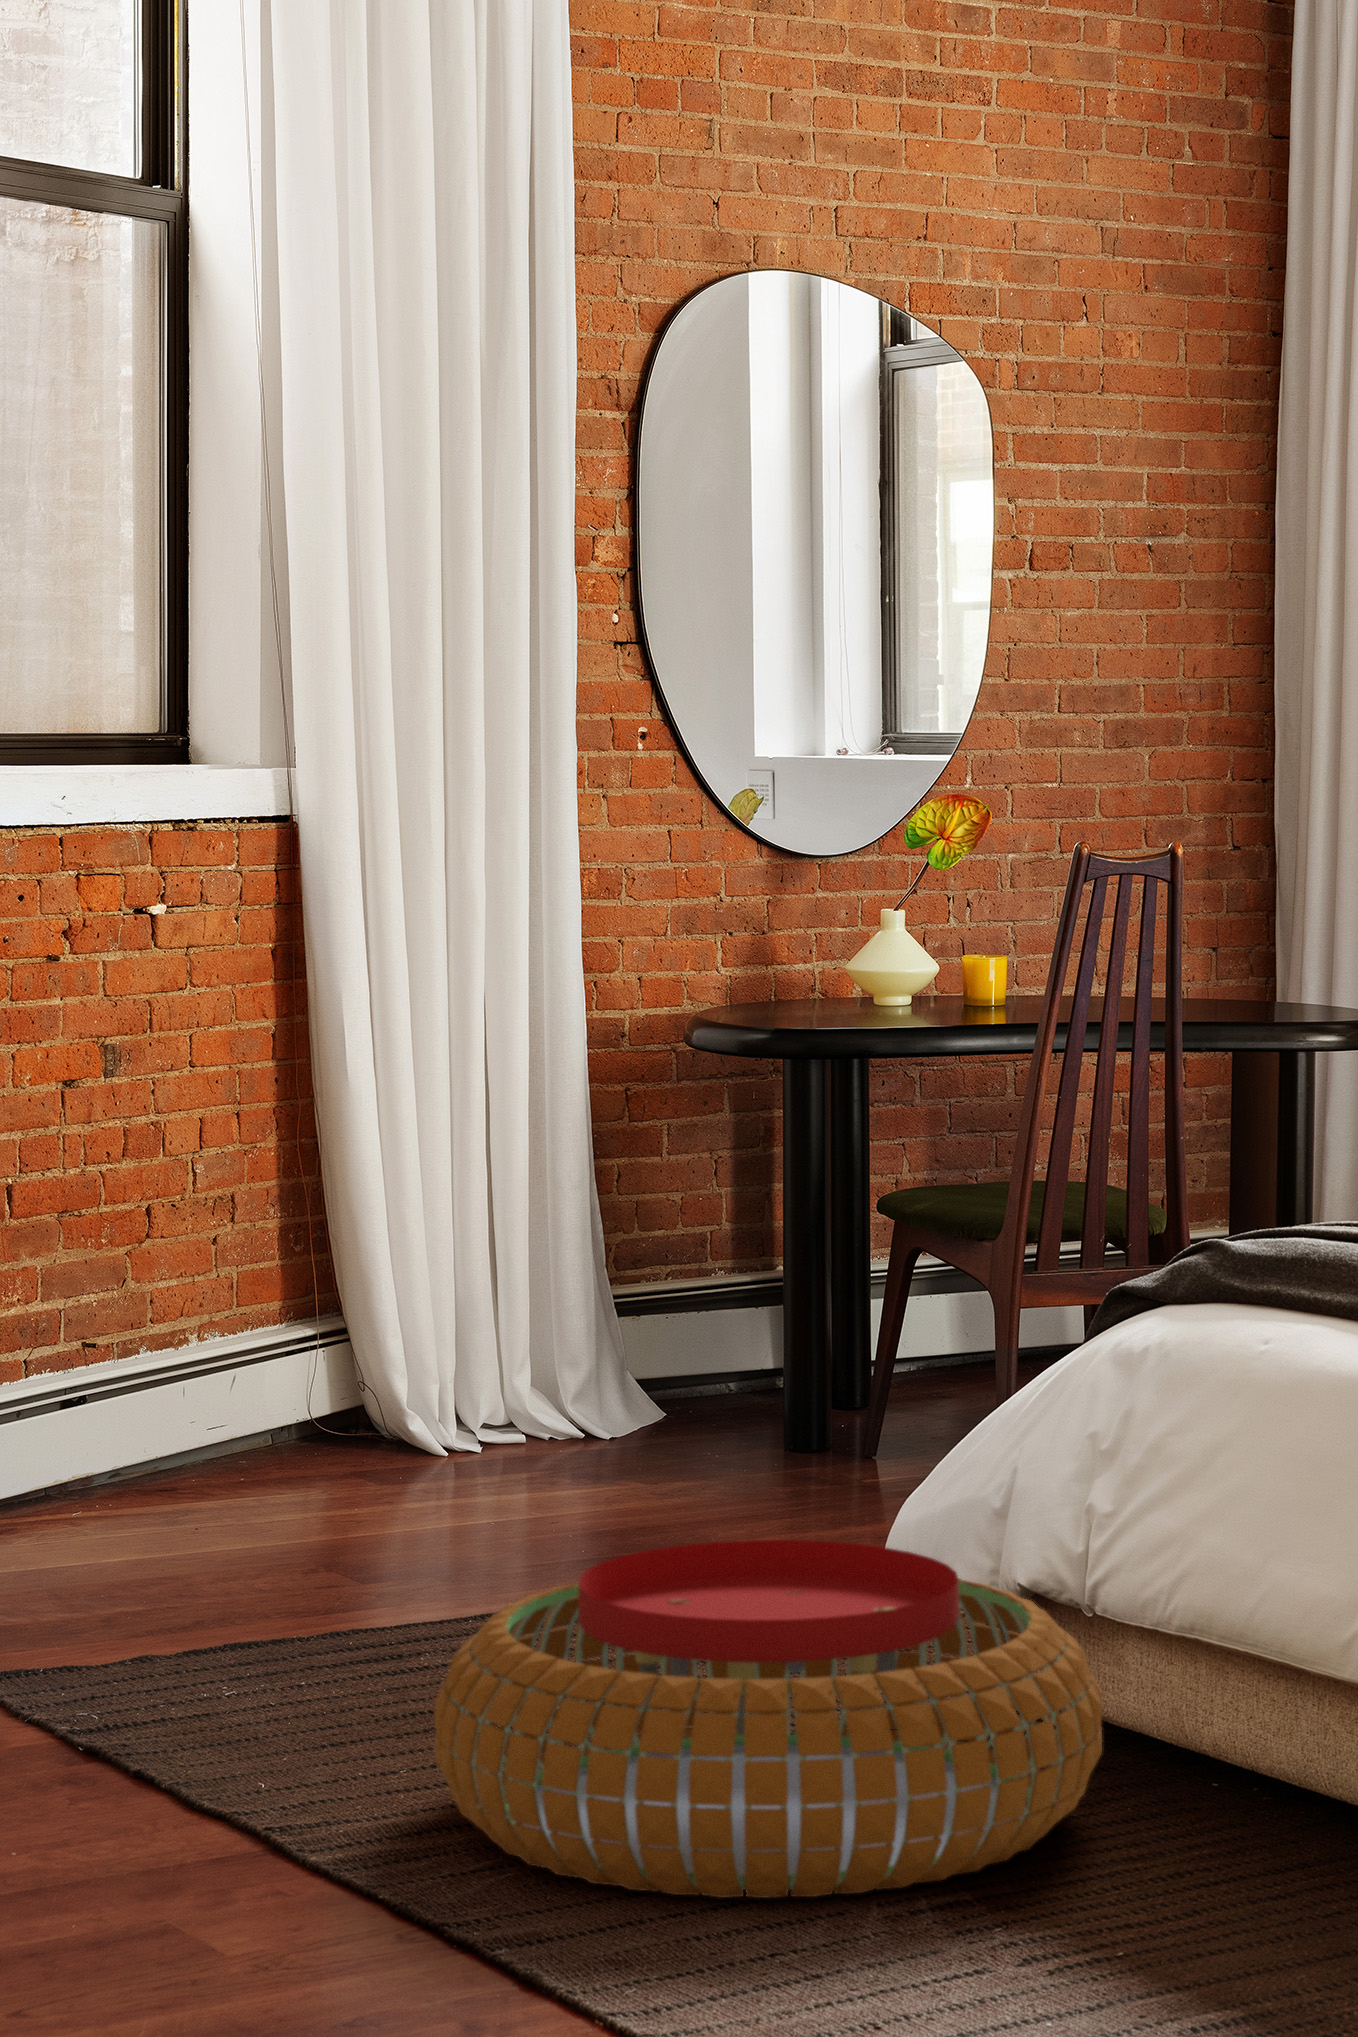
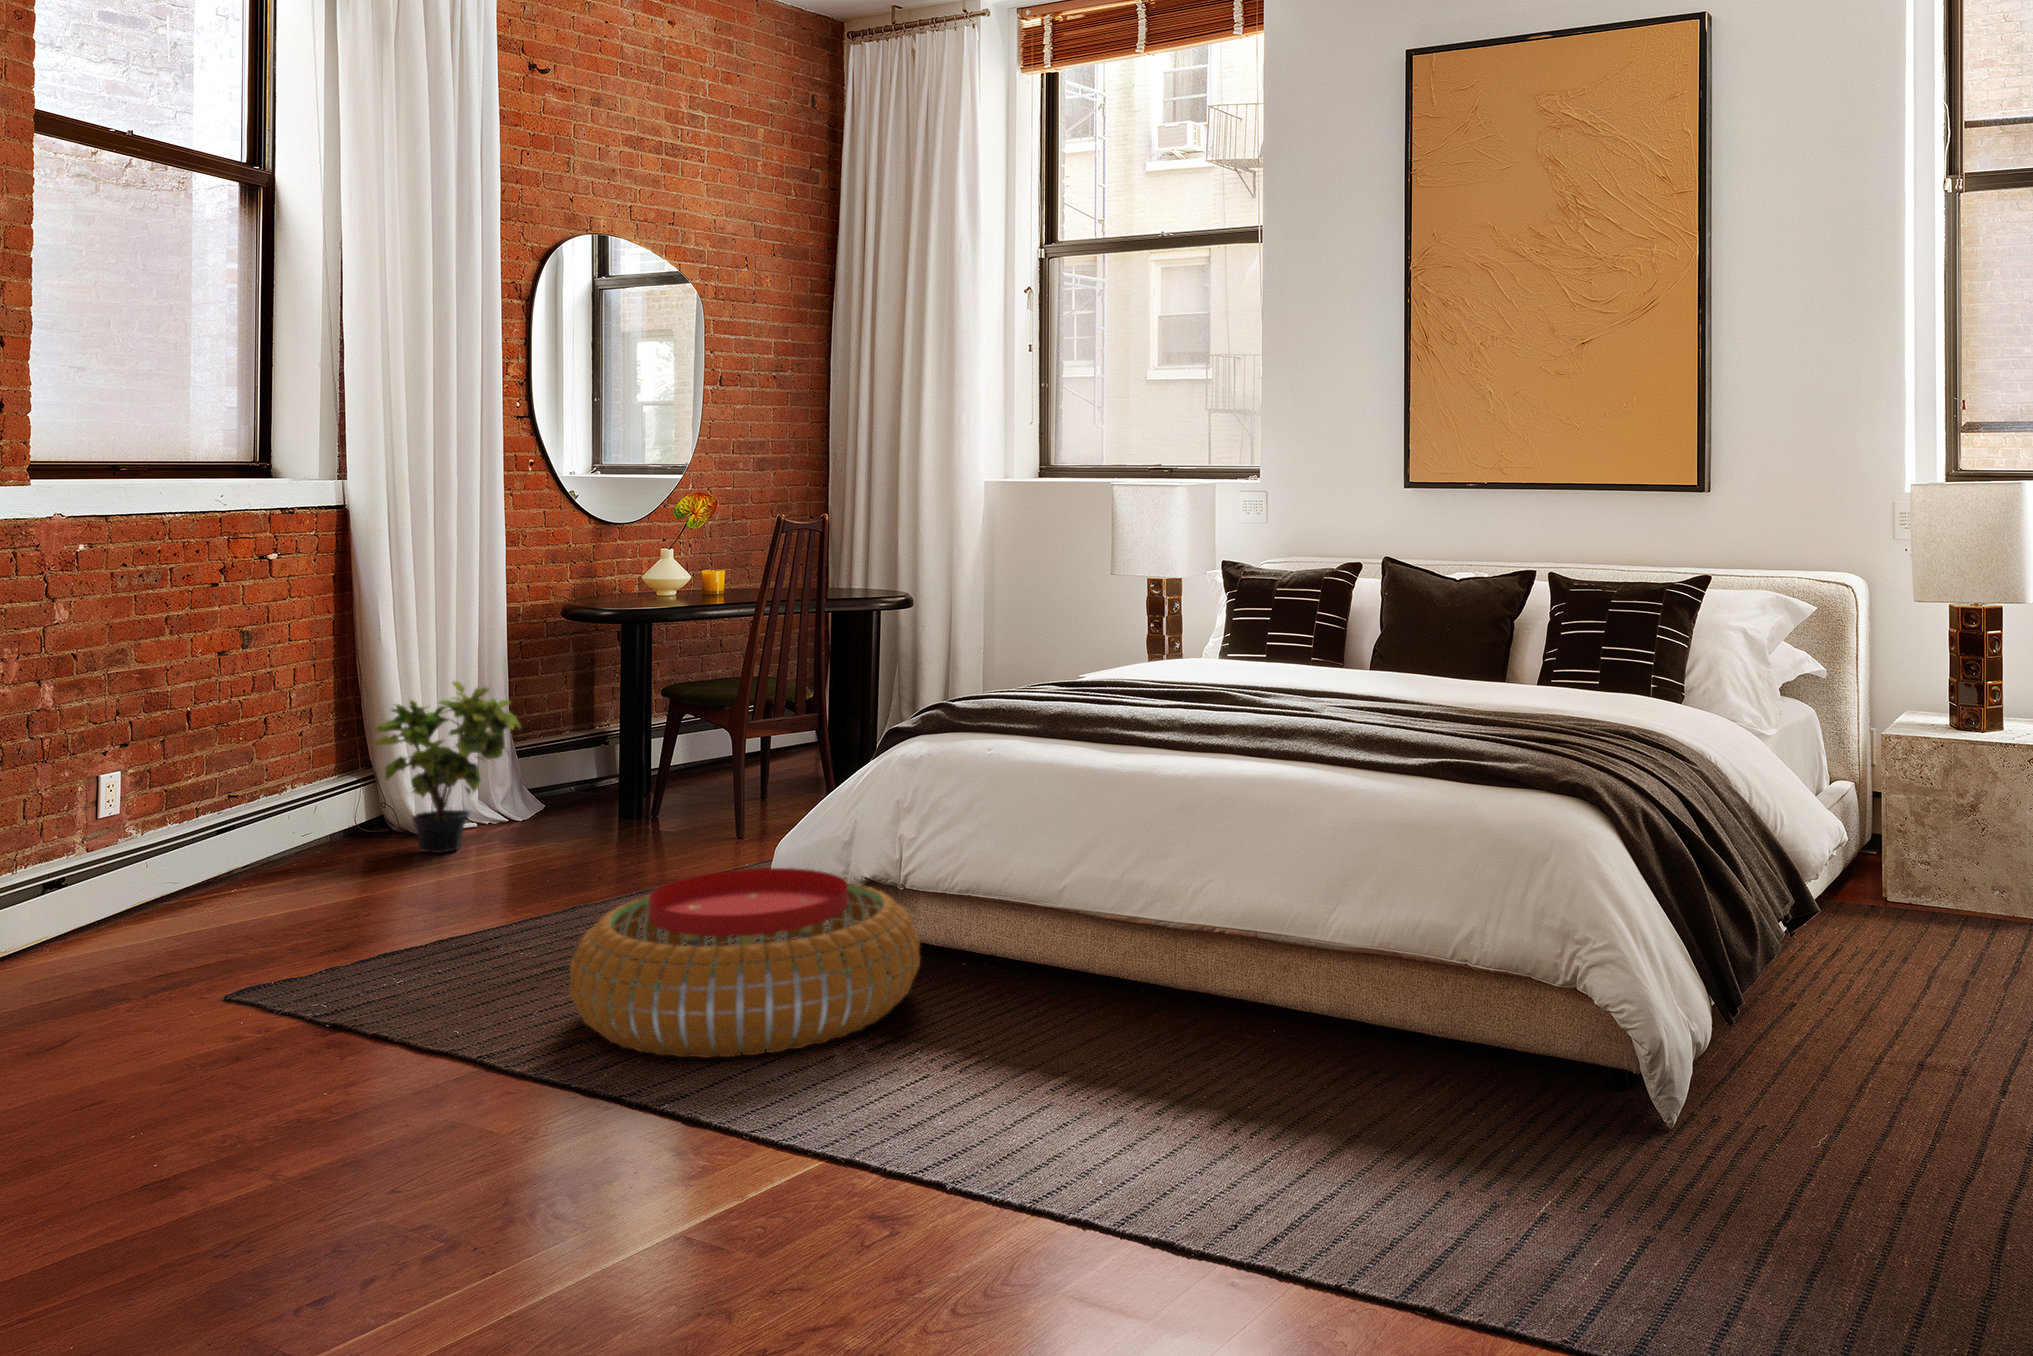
potted plant: none [323,1153,574,1482] -> present [372,682,520,853]

